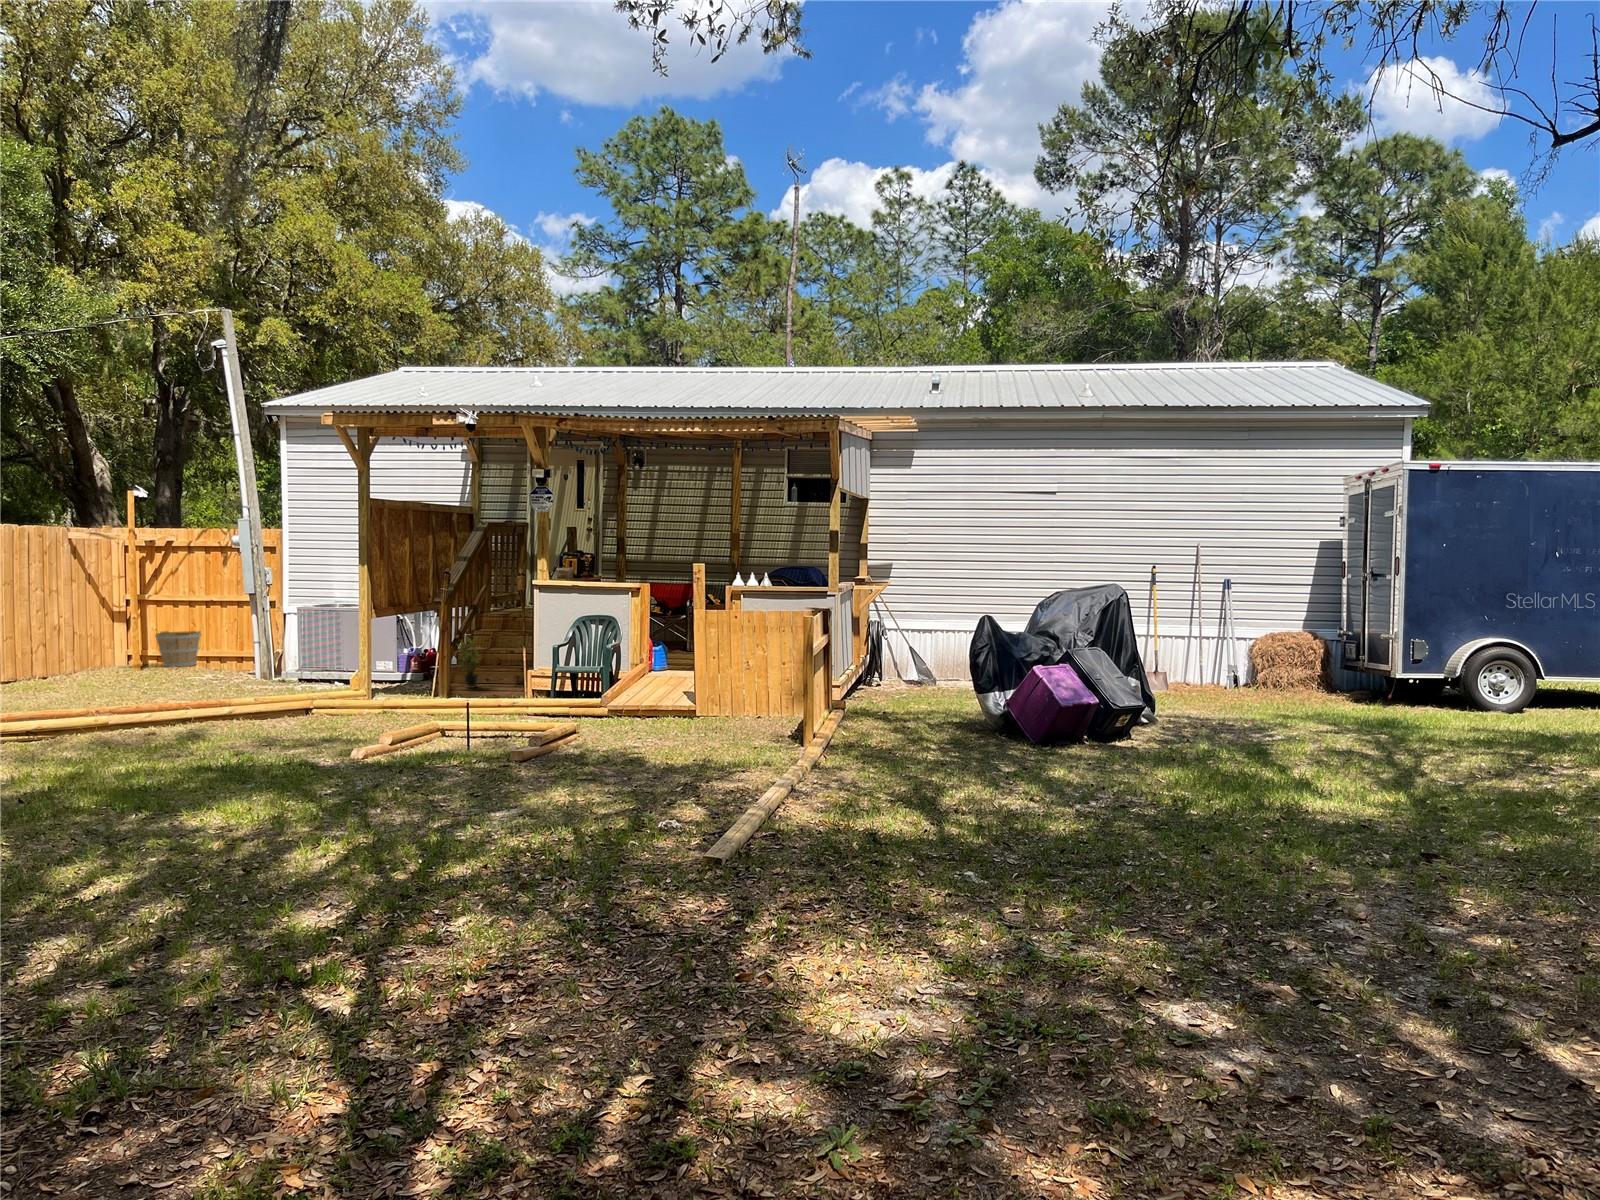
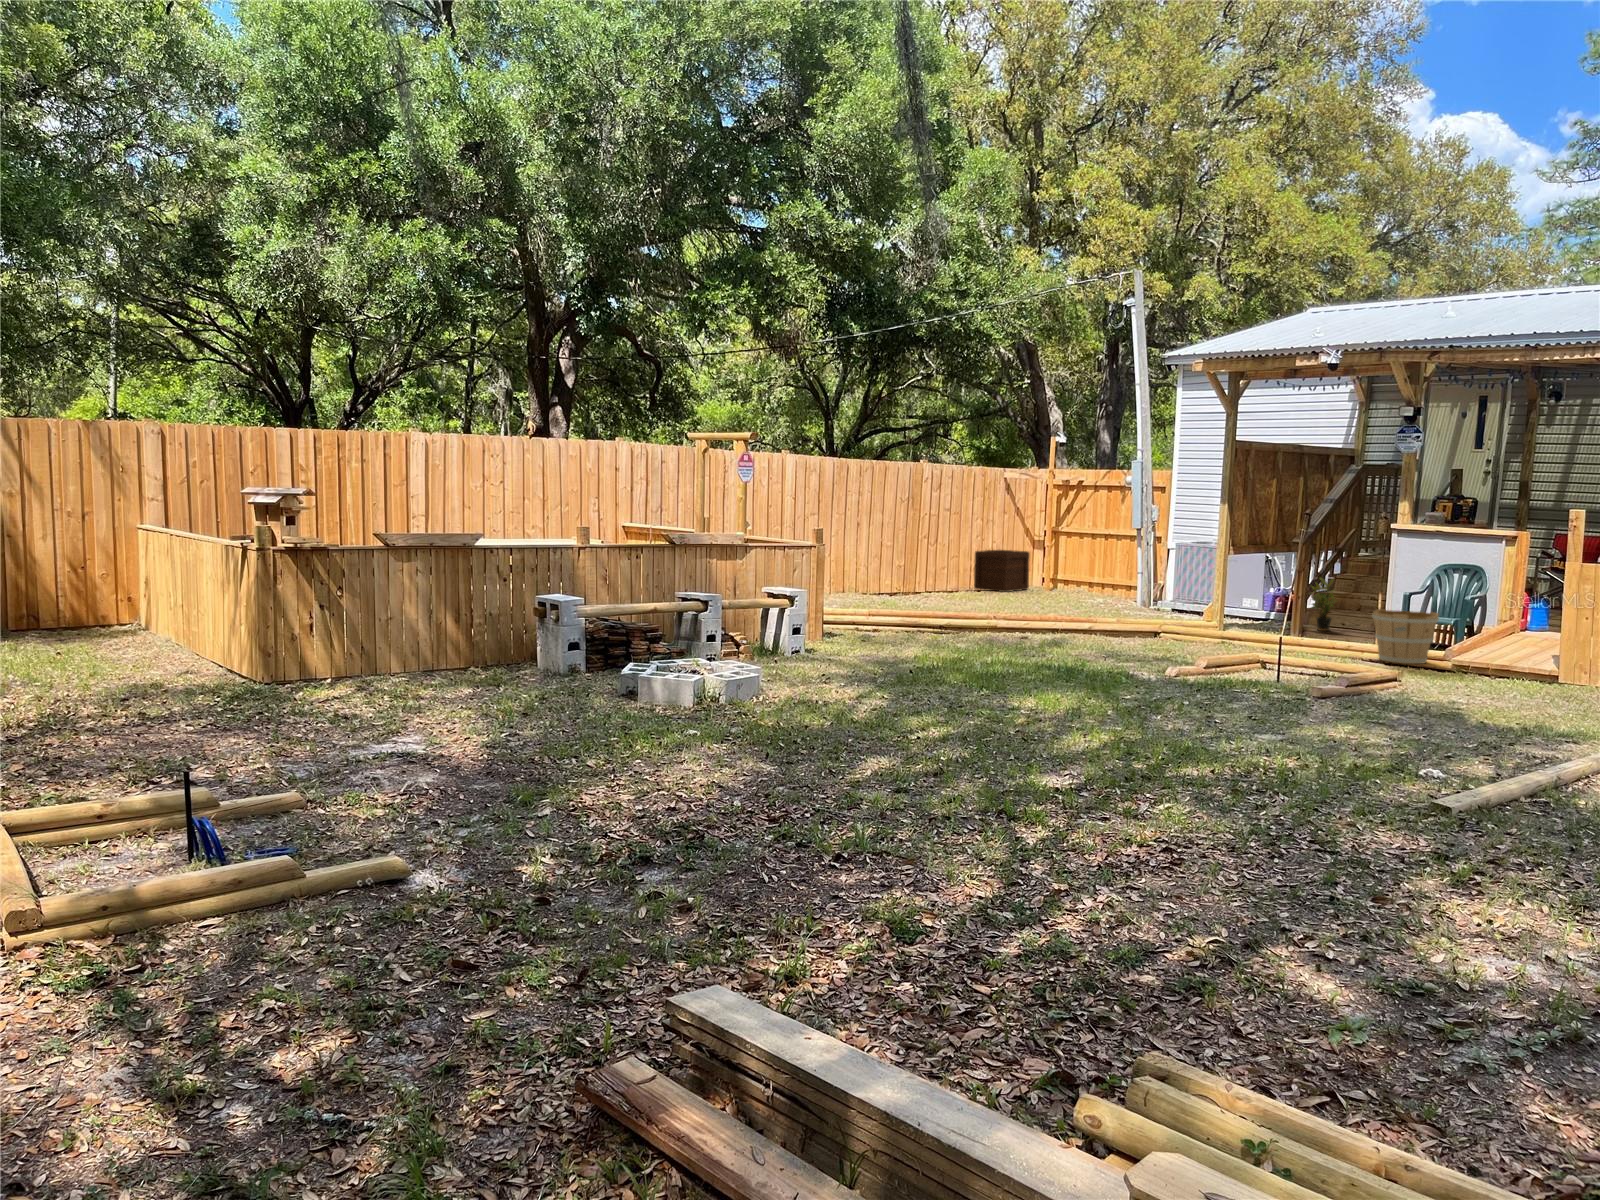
wooden crate: none [25,626,109,680] -> present [974,550,1030,592]
wooden bucket: present [155,631,201,667] -> present [1372,609,1439,664]

